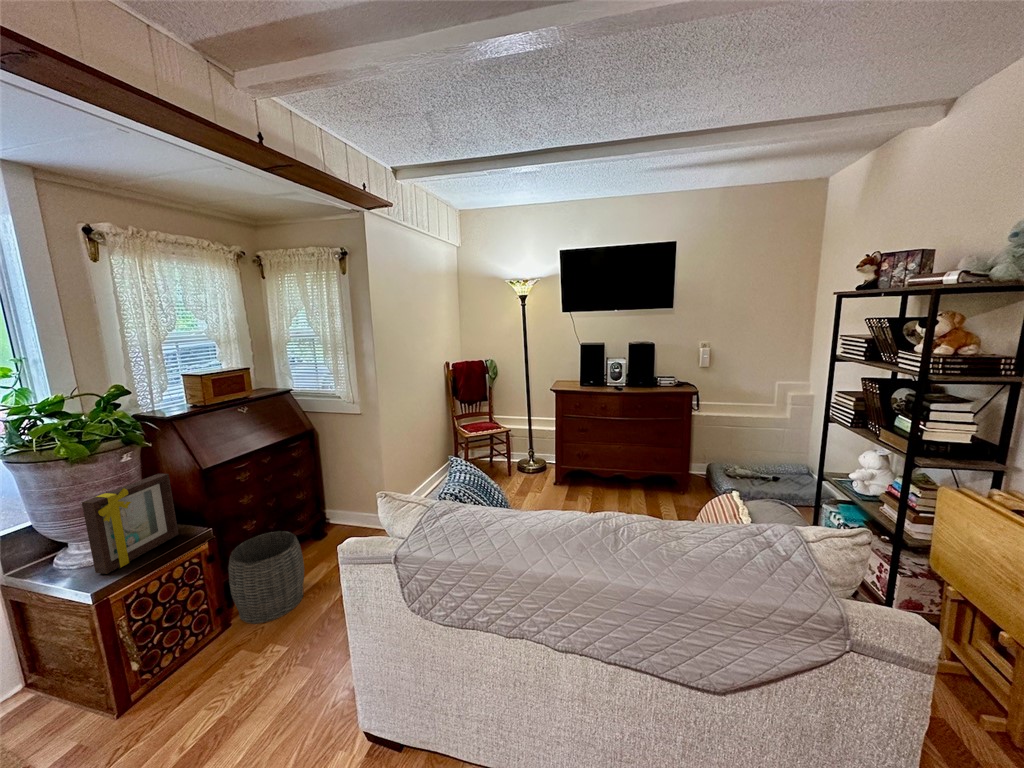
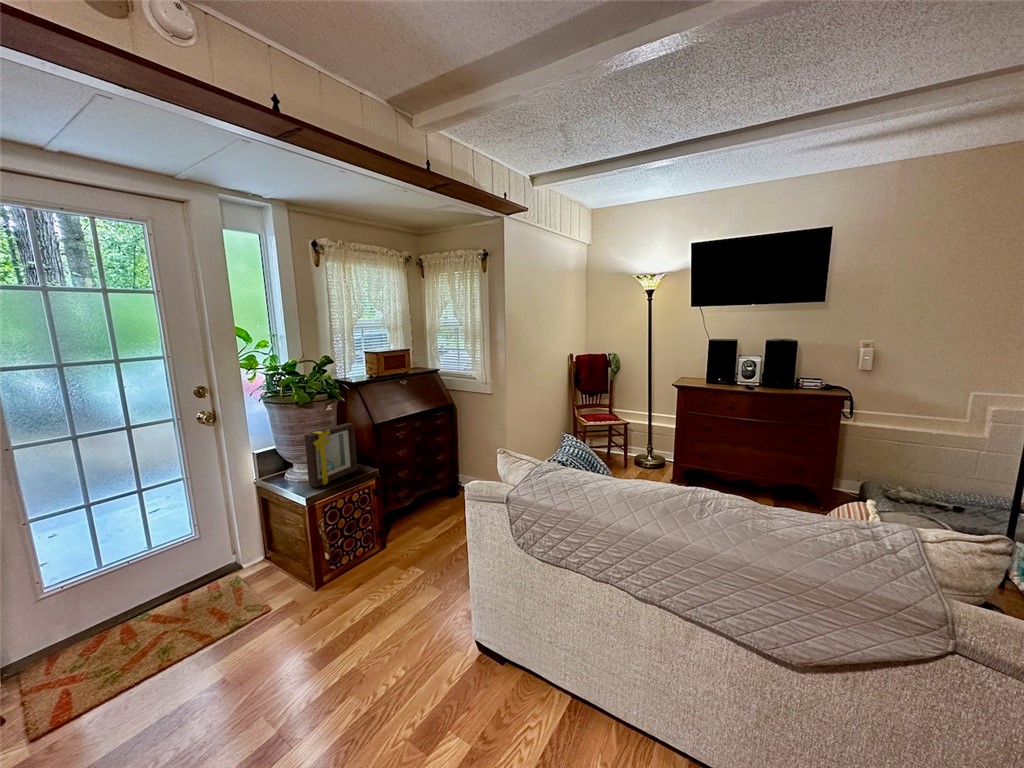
woven basket: present [228,531,304,624] -> none [387,481,439,550]

